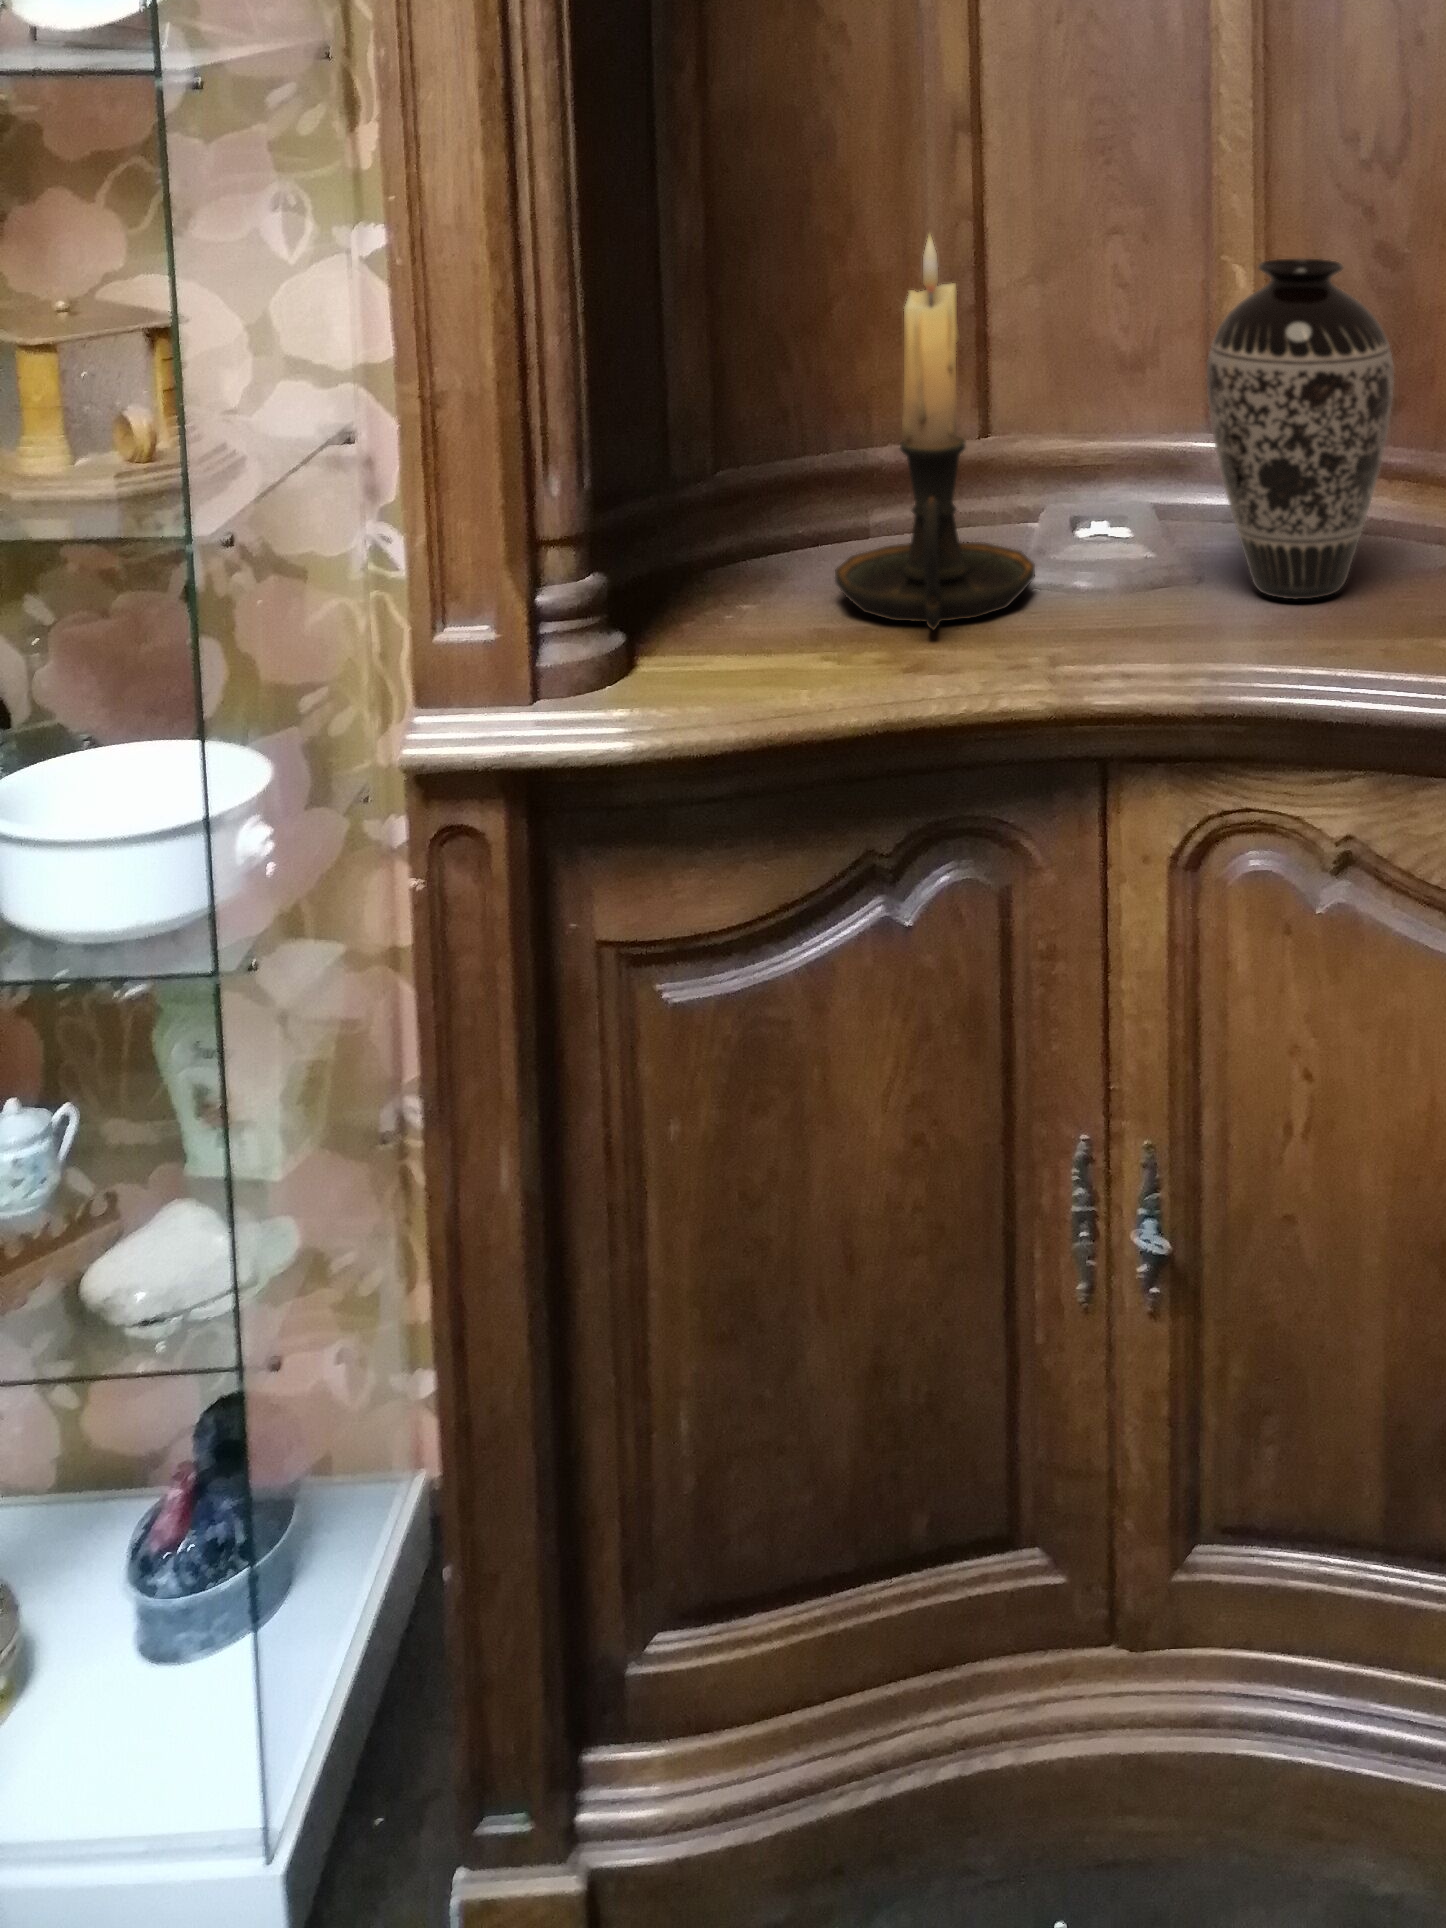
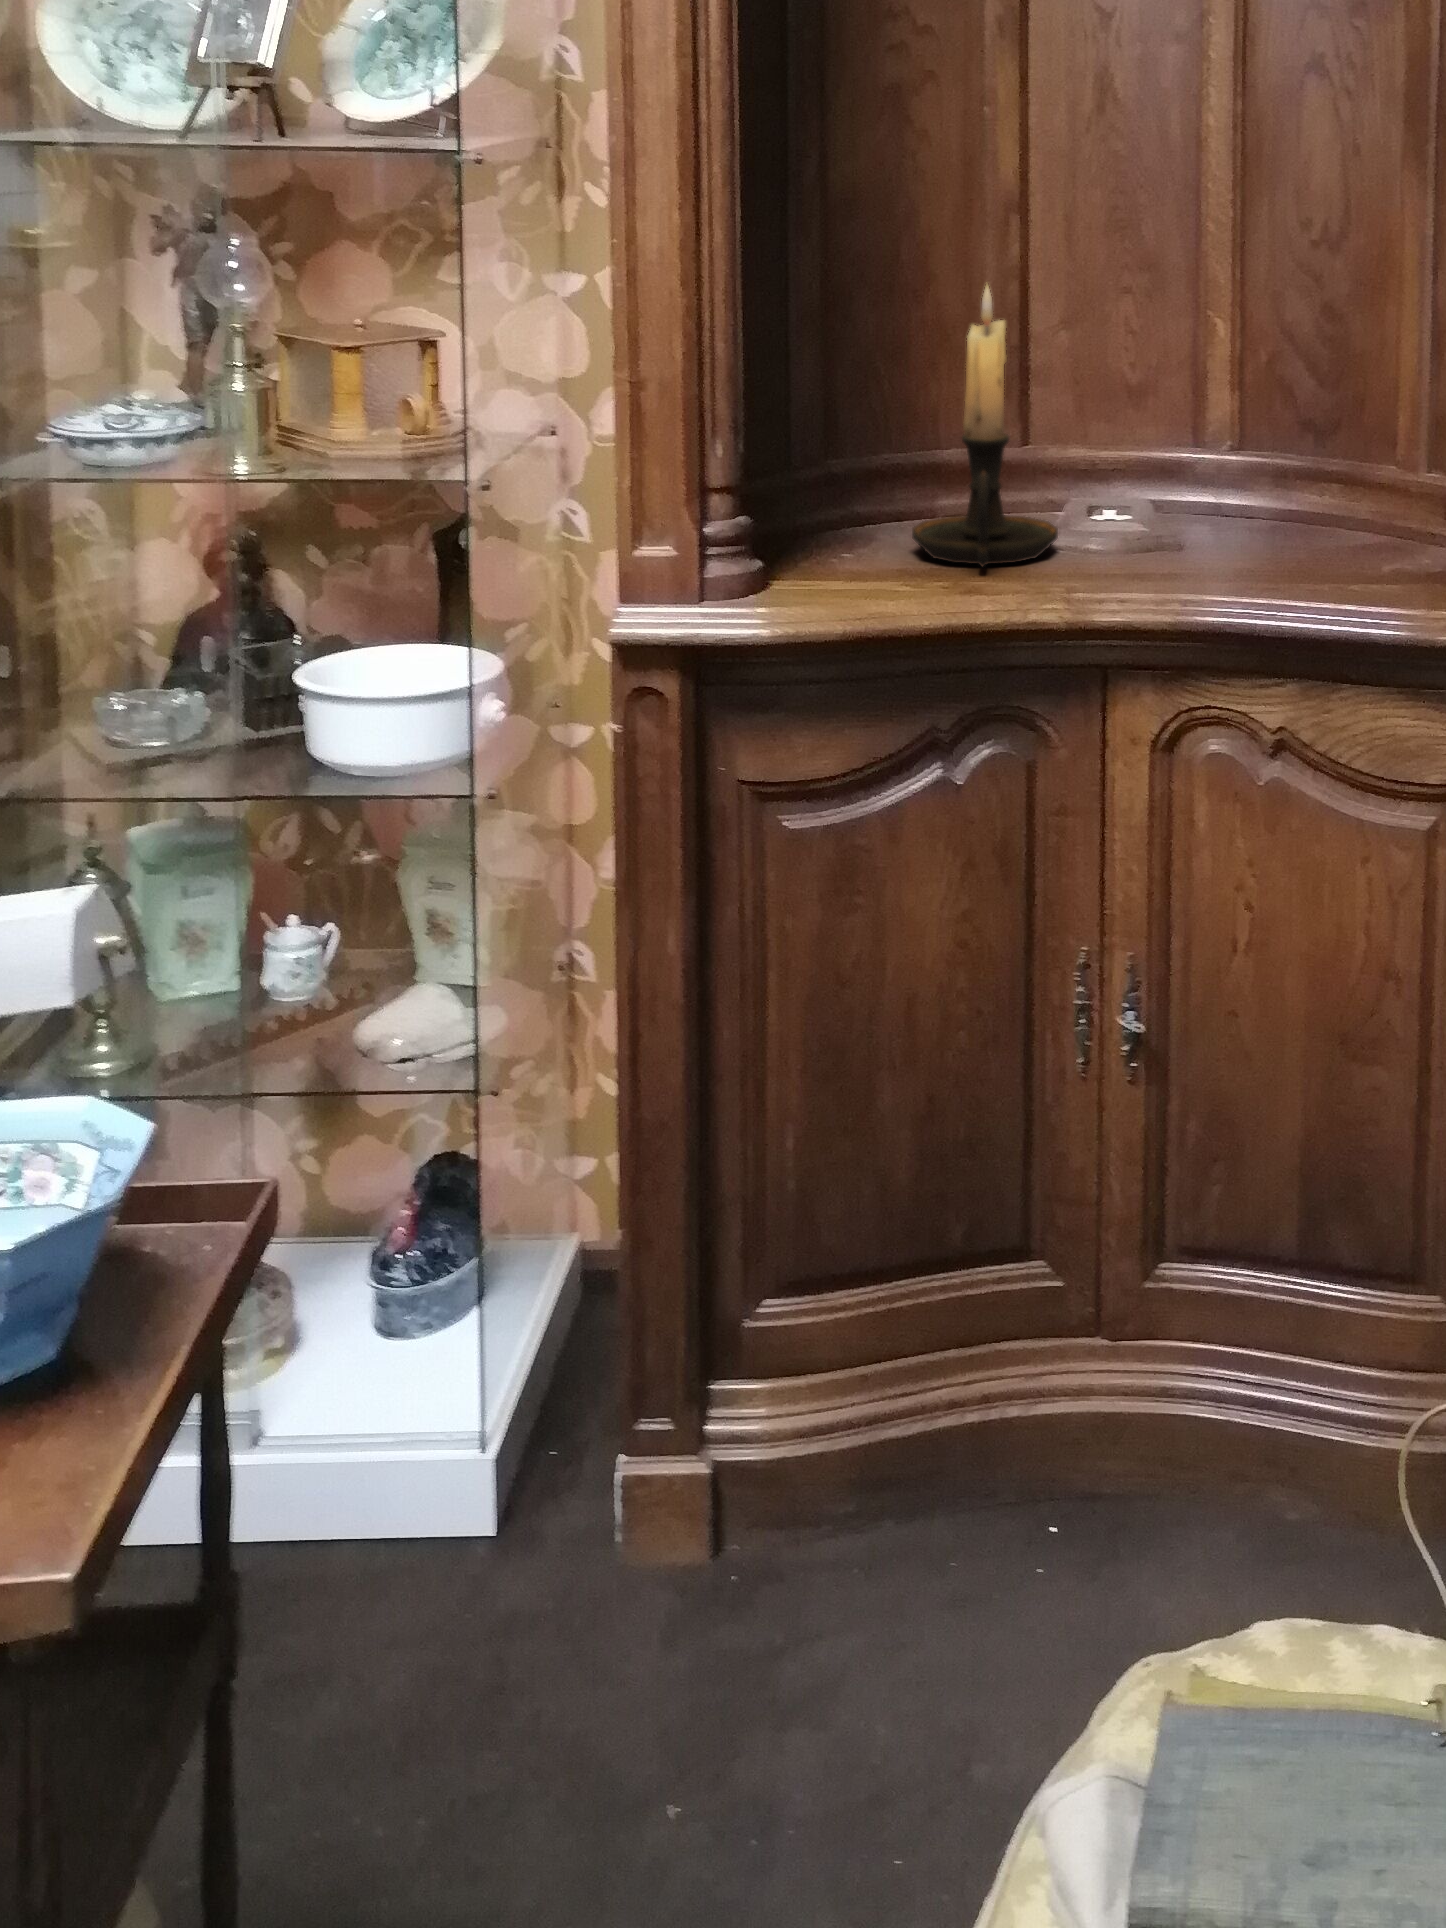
decorative vase: present [1207,258,1394,599] -> none [1186,308,1323,557]

